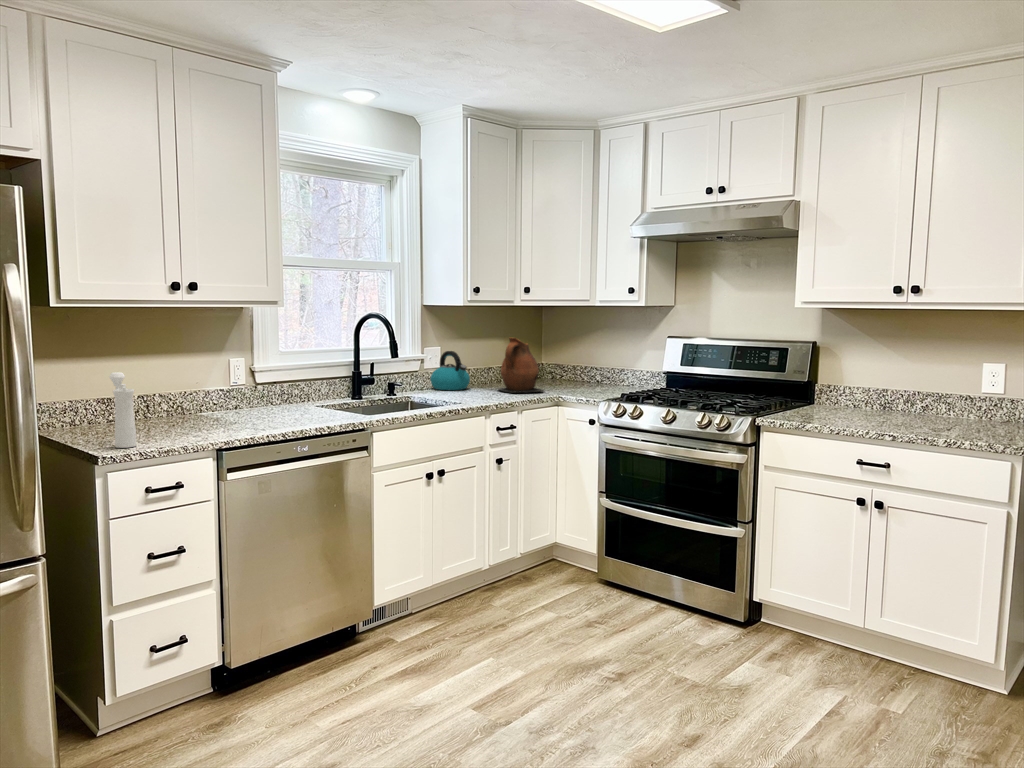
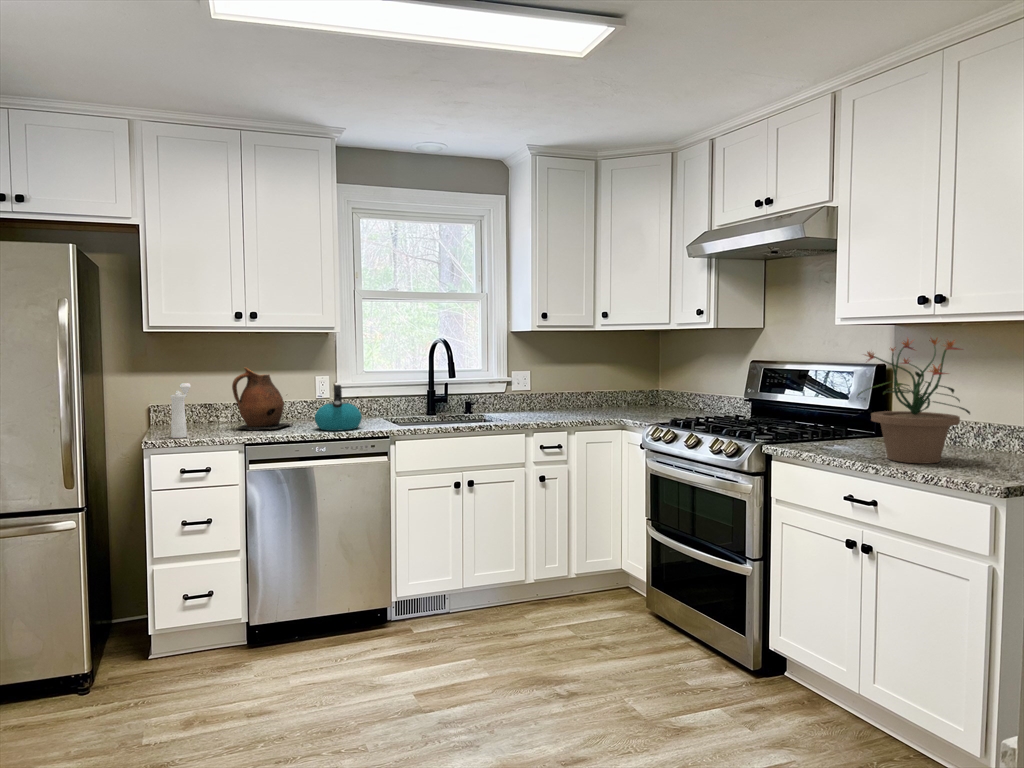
potted plant: none [861,323,956,429] -> present [857,338,970,463]
ceramic pitcher: present [498,338,544,392] -> present [232,368,293,430]
kettle: present [430,351,470,390] -> present [315,385,362,431]

